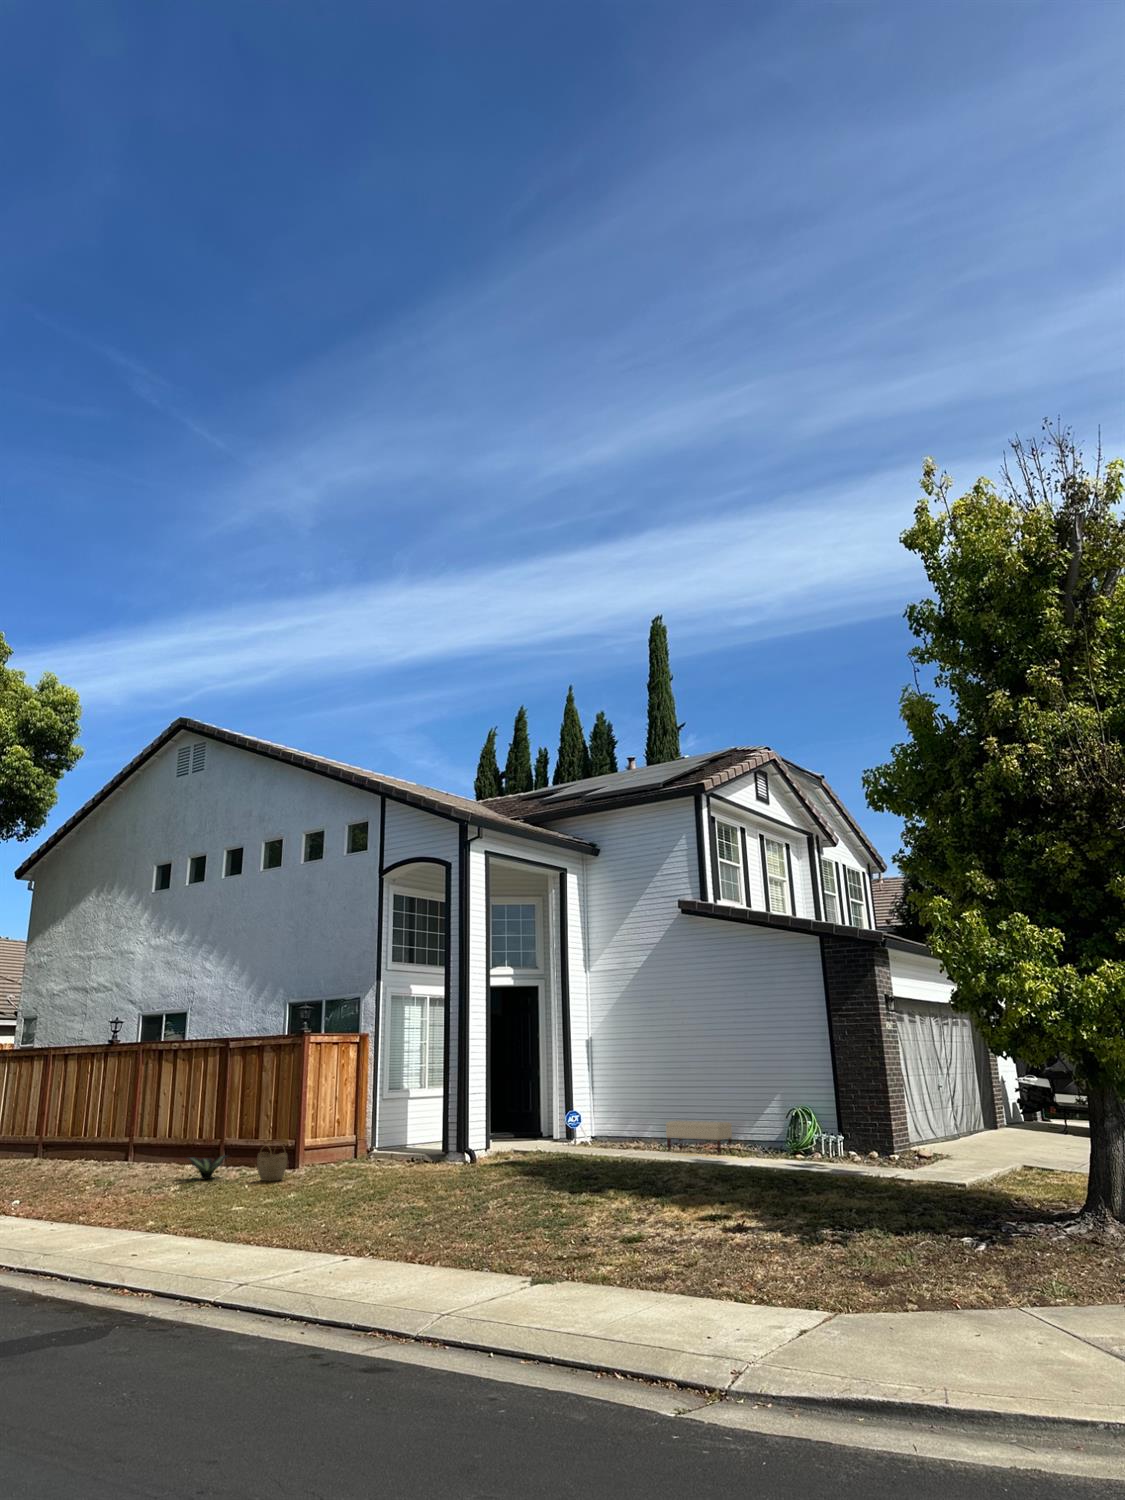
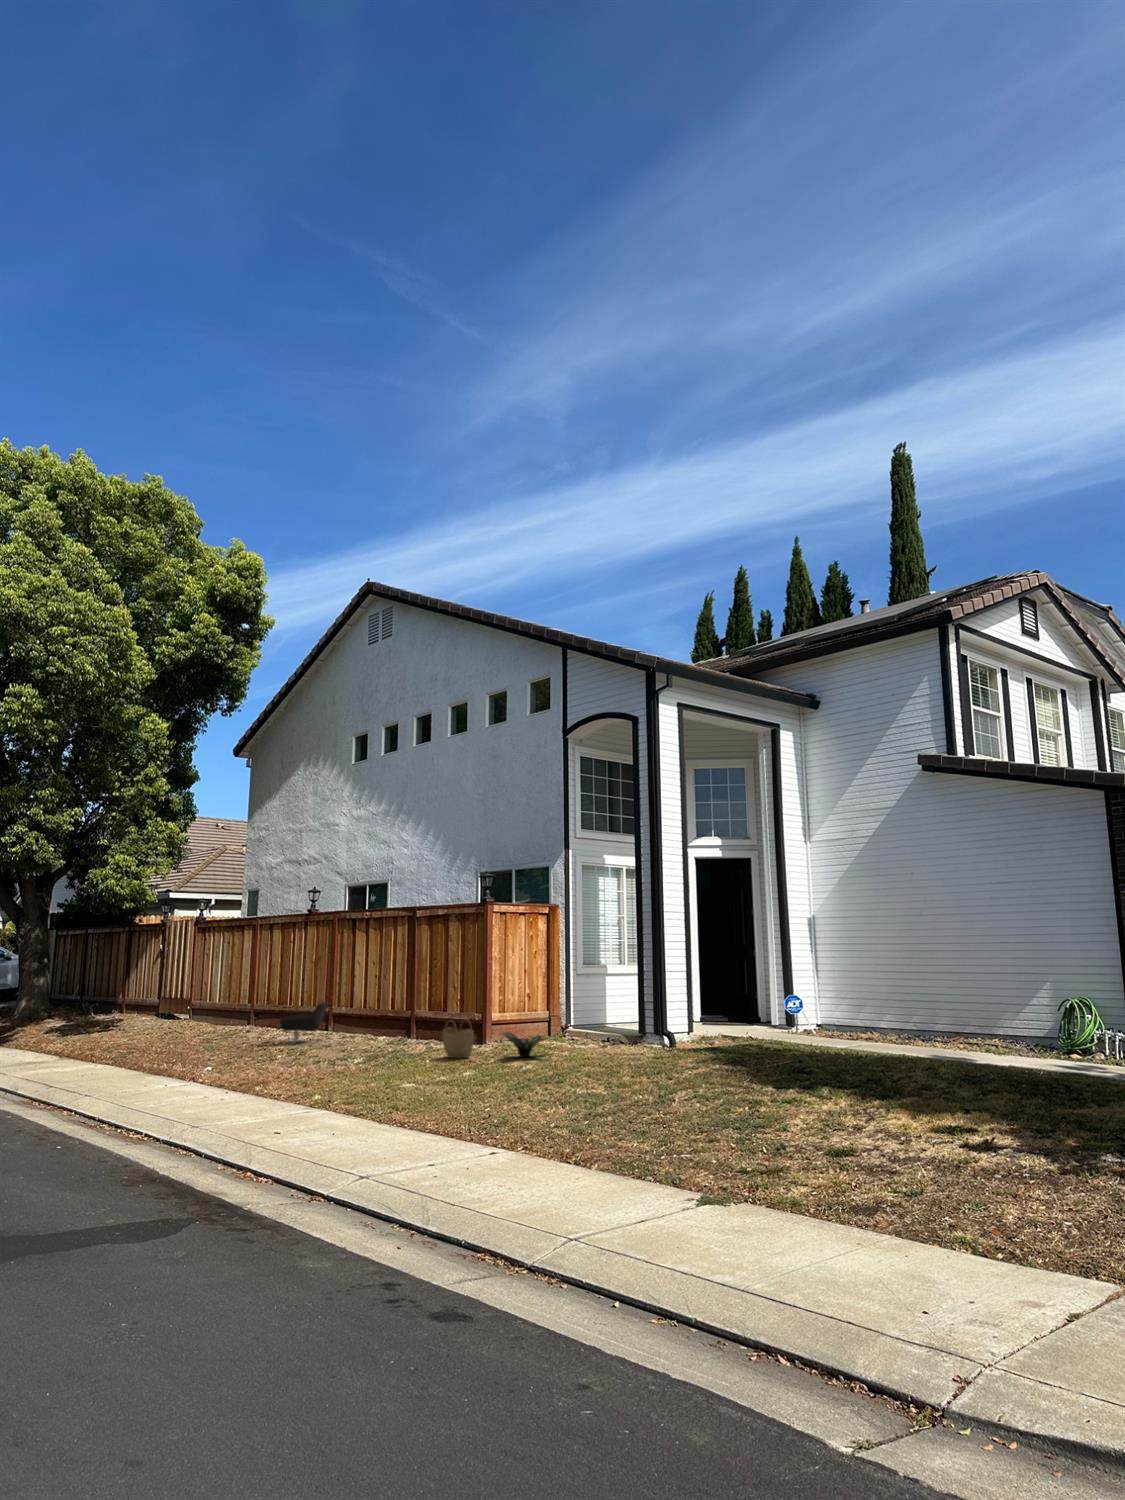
bench: present [666,1120,732,1154] -> none [905,1008,988,1049]
lounge chair: none [79,1132,134,1176] -> present [280,1002,328,1045]
potted plant: present [187,1155,227,1179] -> present [503,1032,542,1057]

